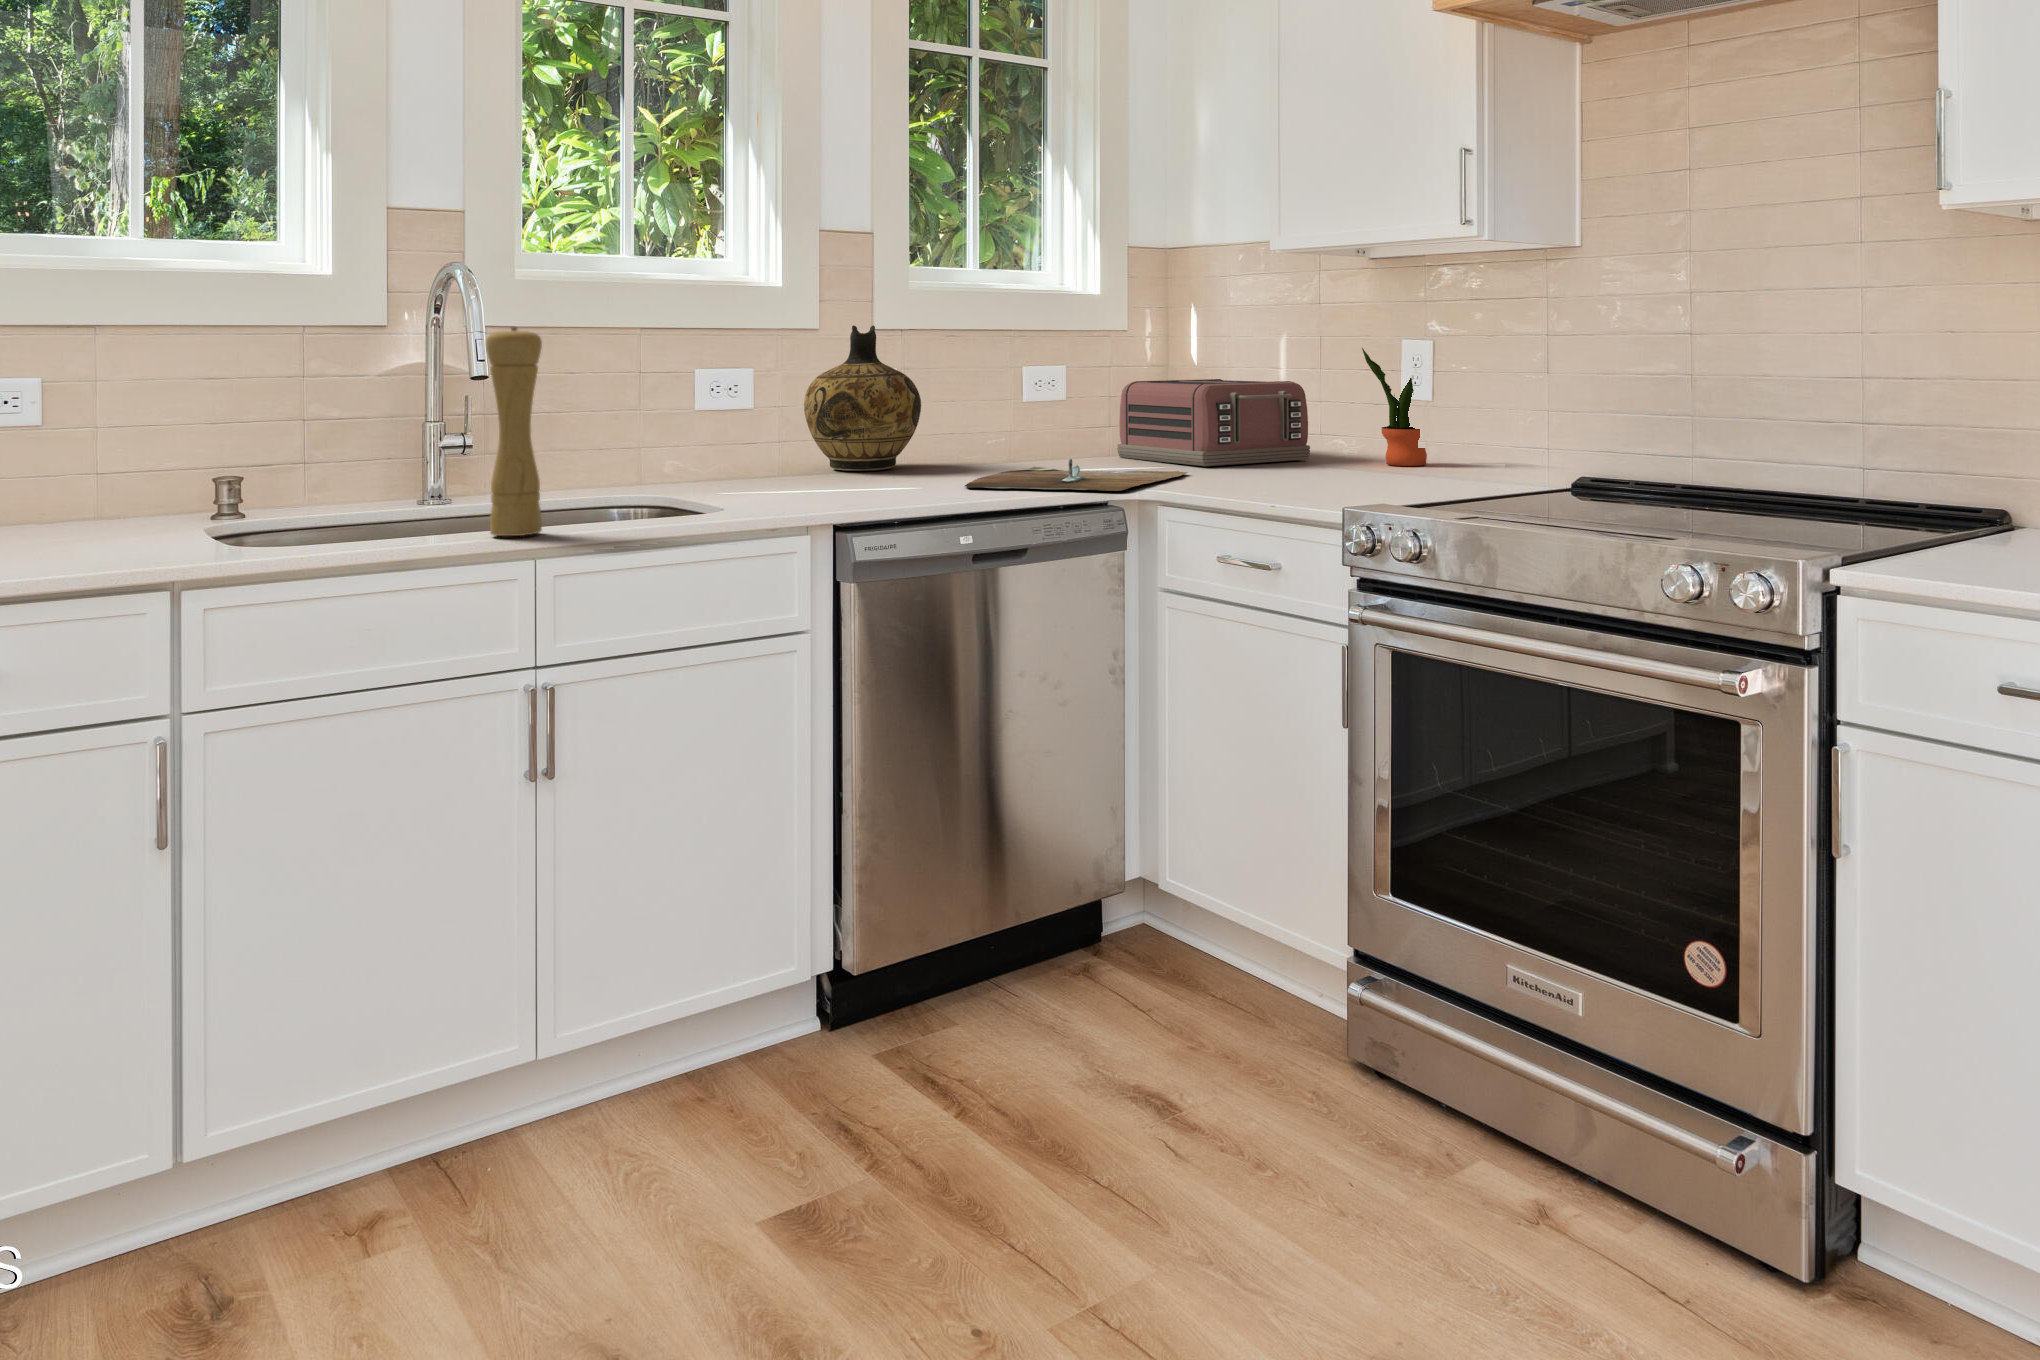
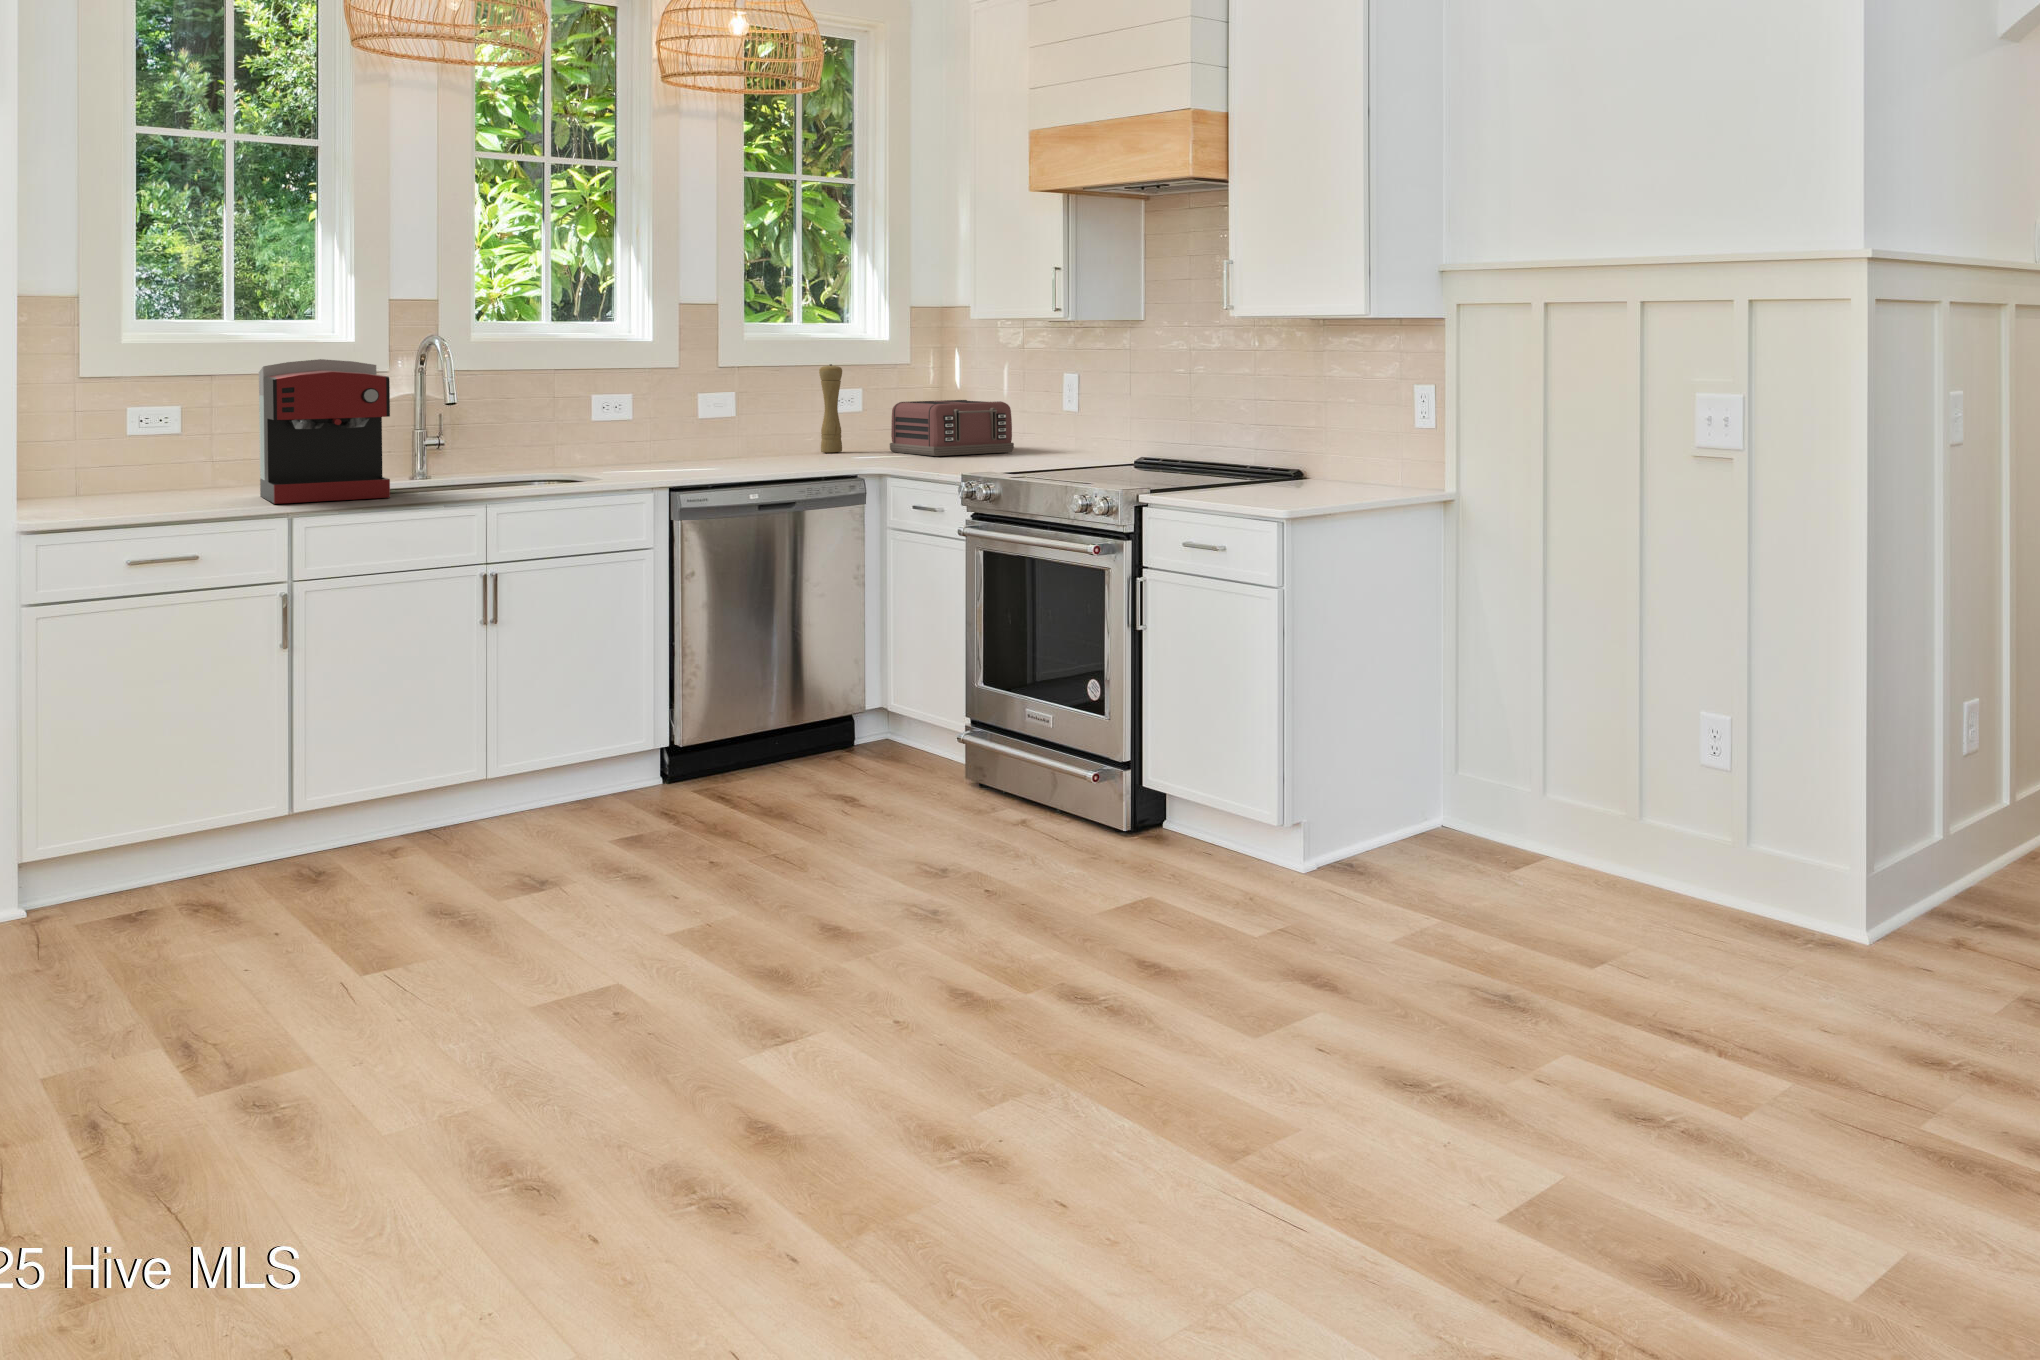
coffee maker: none [142,297,361,564] -> present [259,359,390,504]
ceramic jug: present [804,325,921,471] -> none [668,367,748,461]
pepper mill: present [486,327,542,536] -> present [819,364,842,453]
potted plant: present [1362,348,1427,466] -> none [1041,380,1085,455]
cutting board: present [965,459,1188,491] -> none [763,451,917,469]

